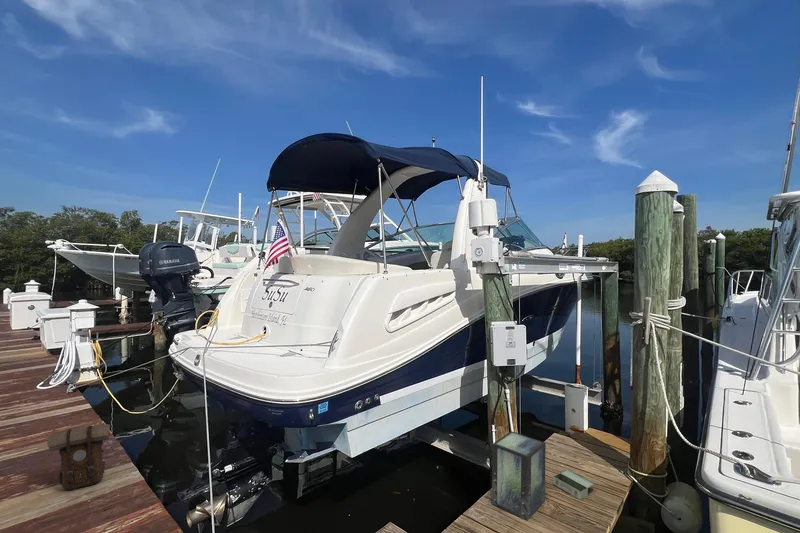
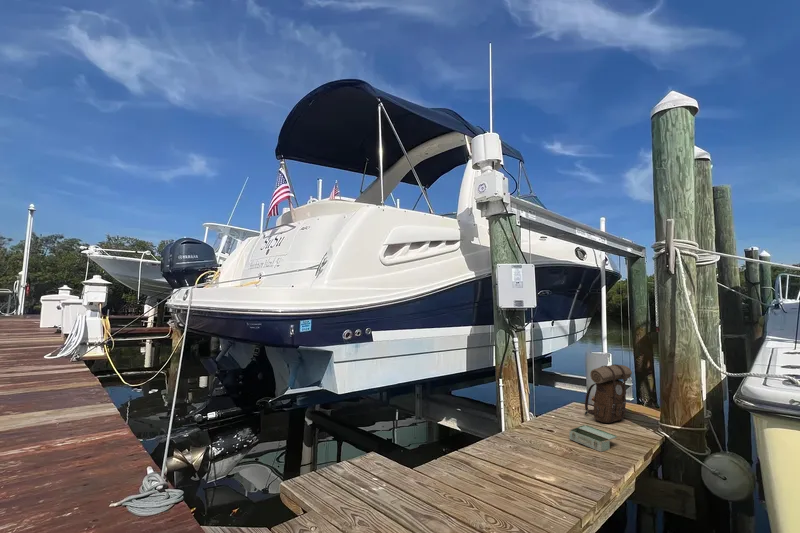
backpack: present [47,424,110,490] -> present [585,364,632,423]
storage box: present [492,431,546,521] -> none [498,375,559,467]

